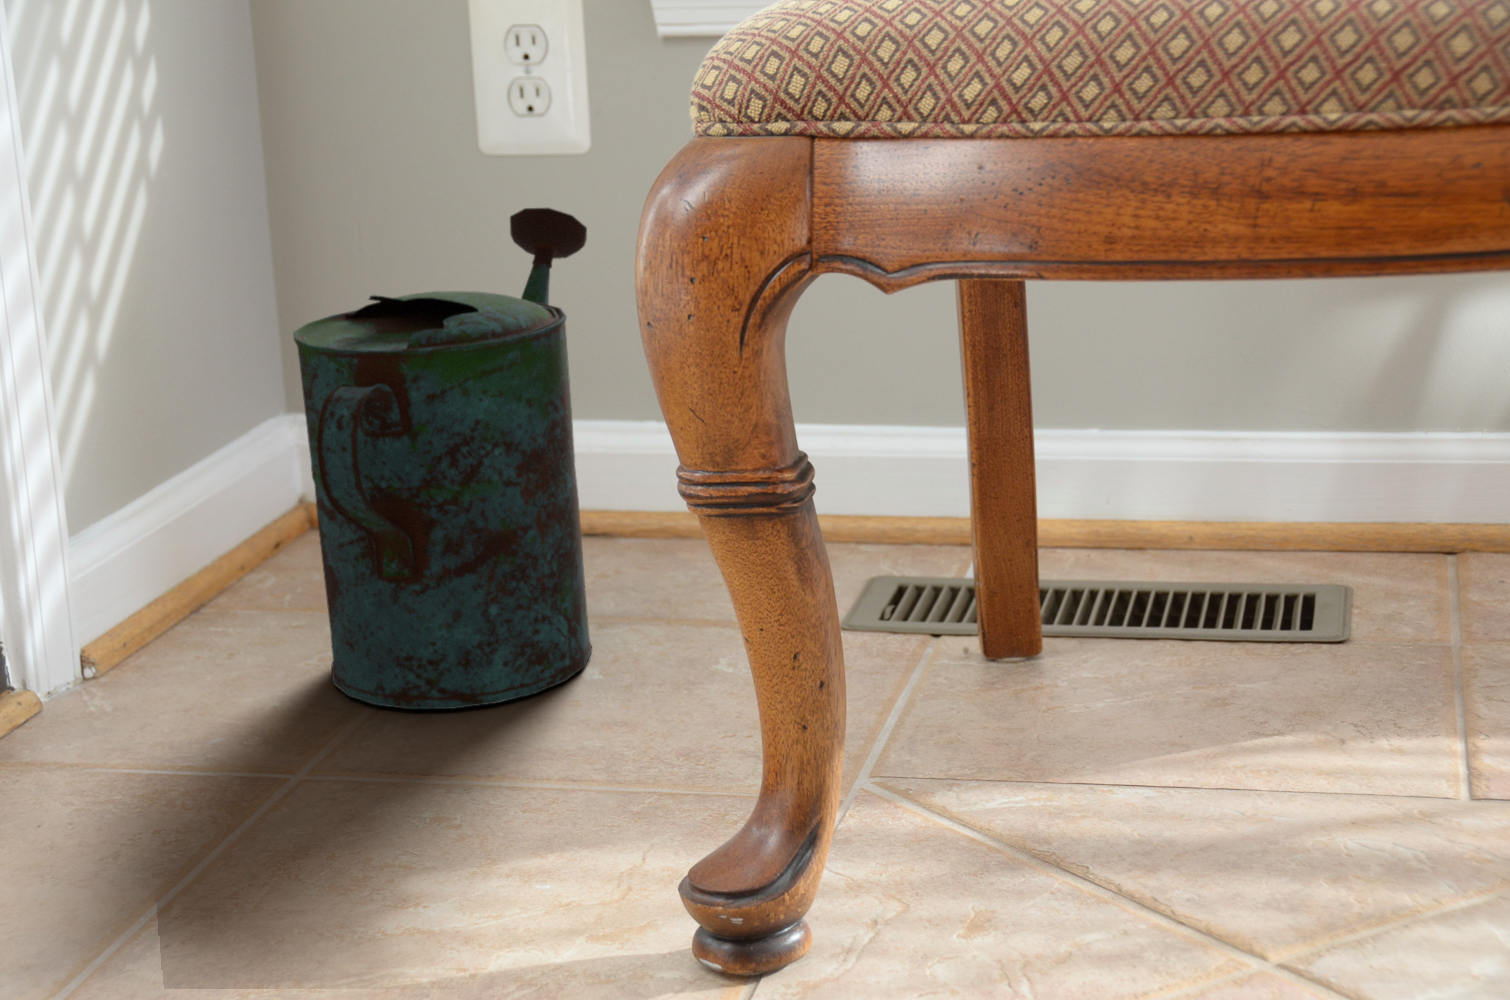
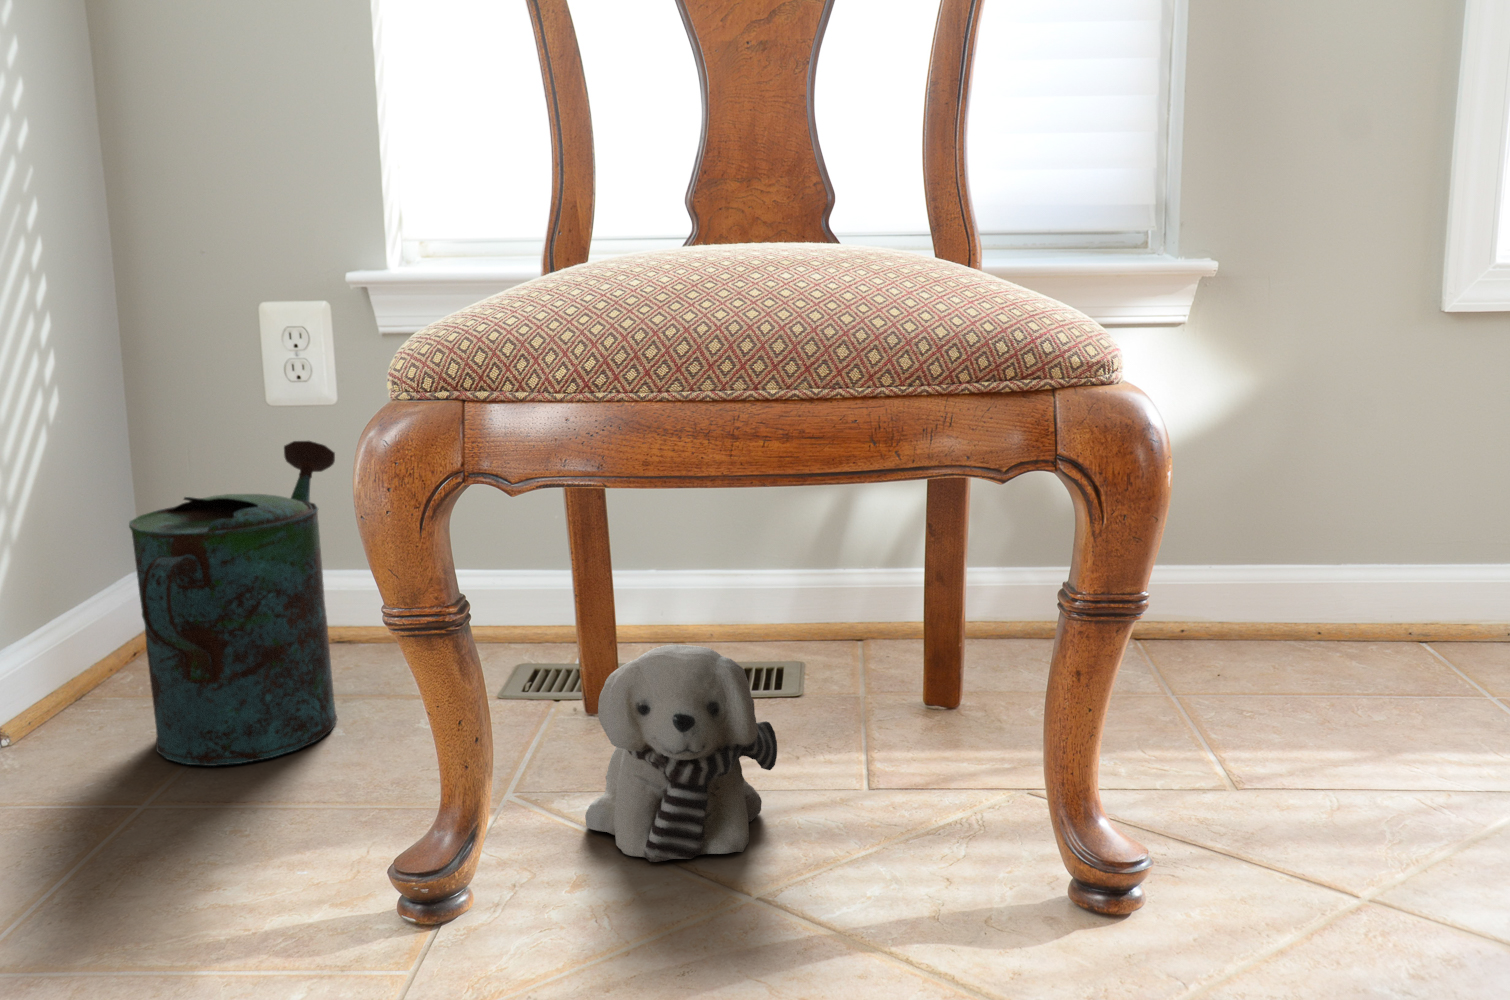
plush toy: none [985,550,1314,903] -> present [585,644,777,862]

